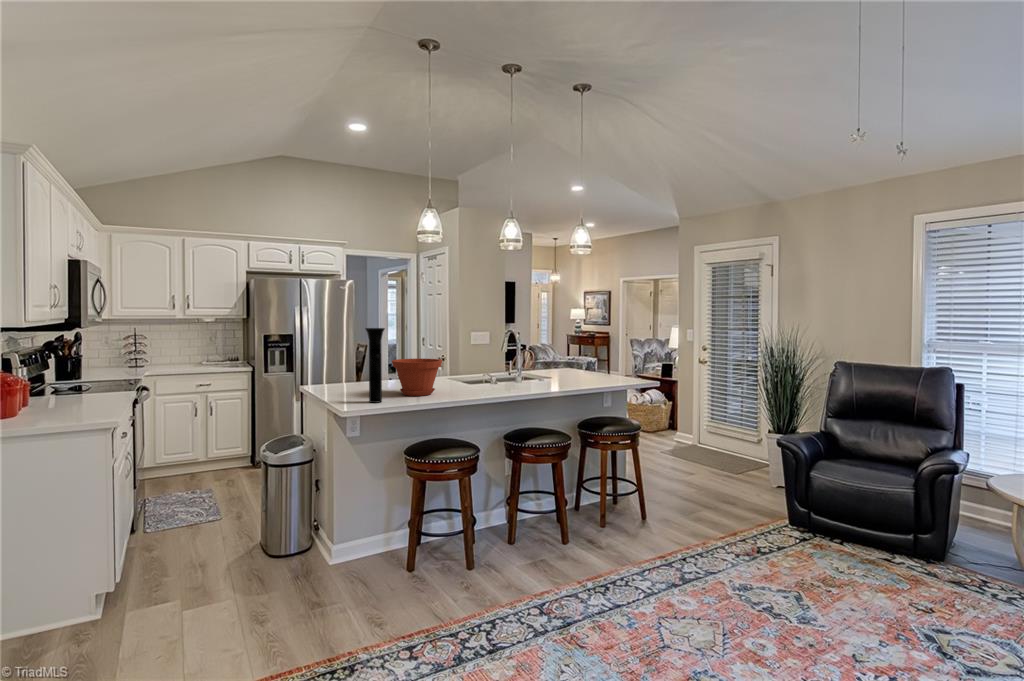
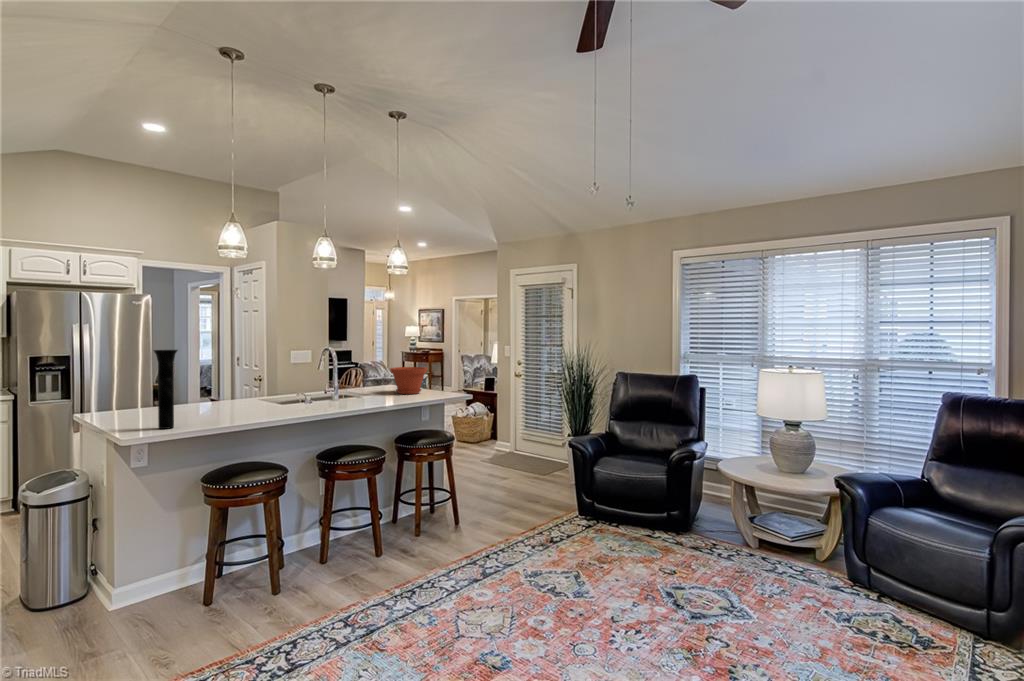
plant pot: present [392,359,443,396] -> present [390,367,427,394]

